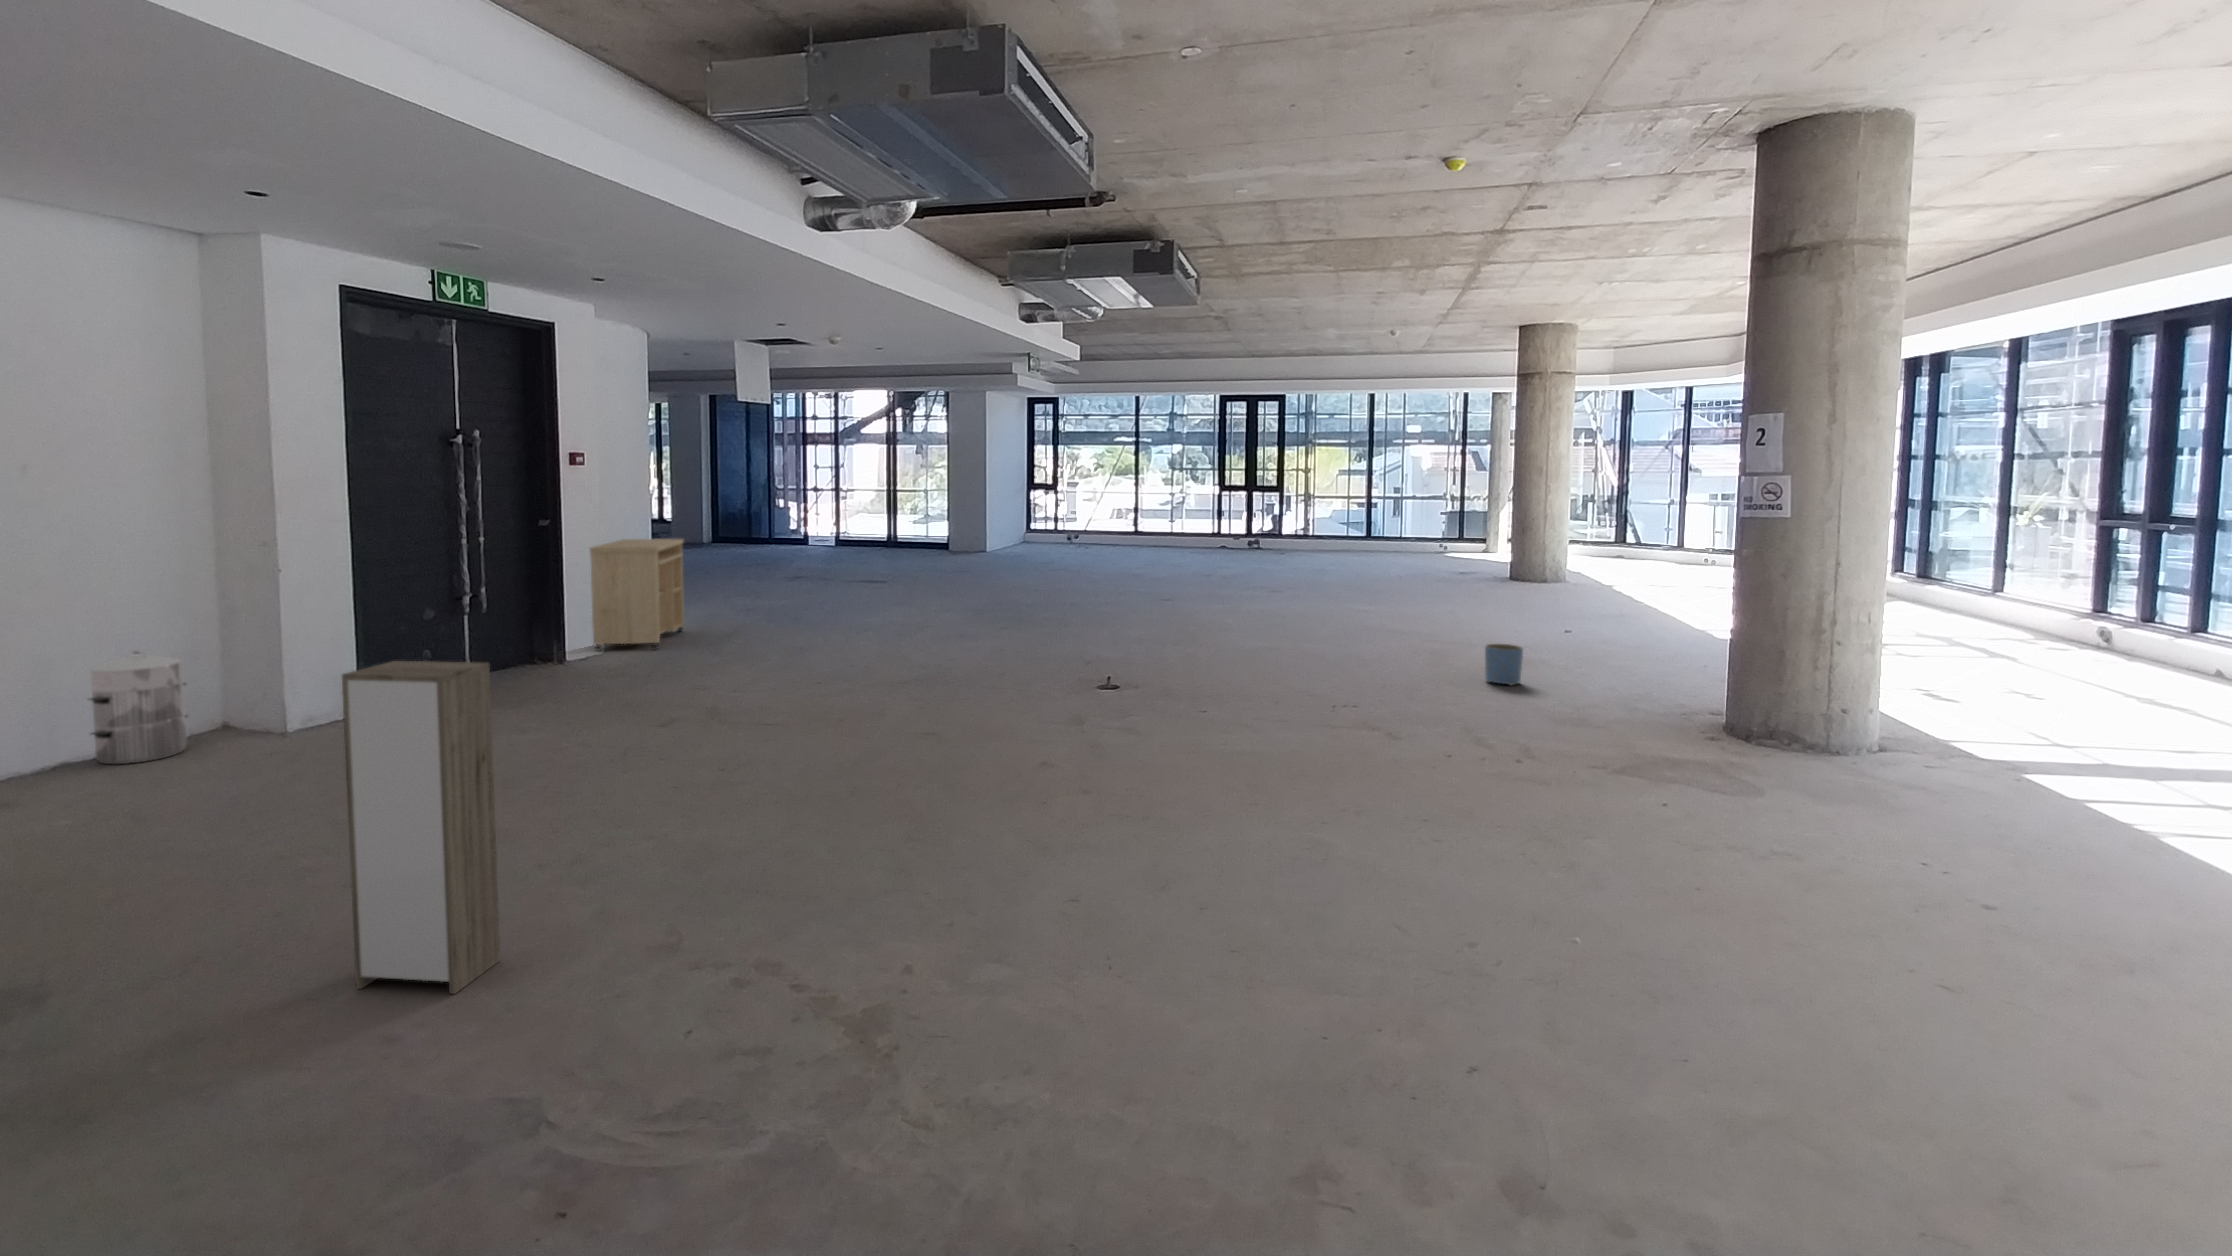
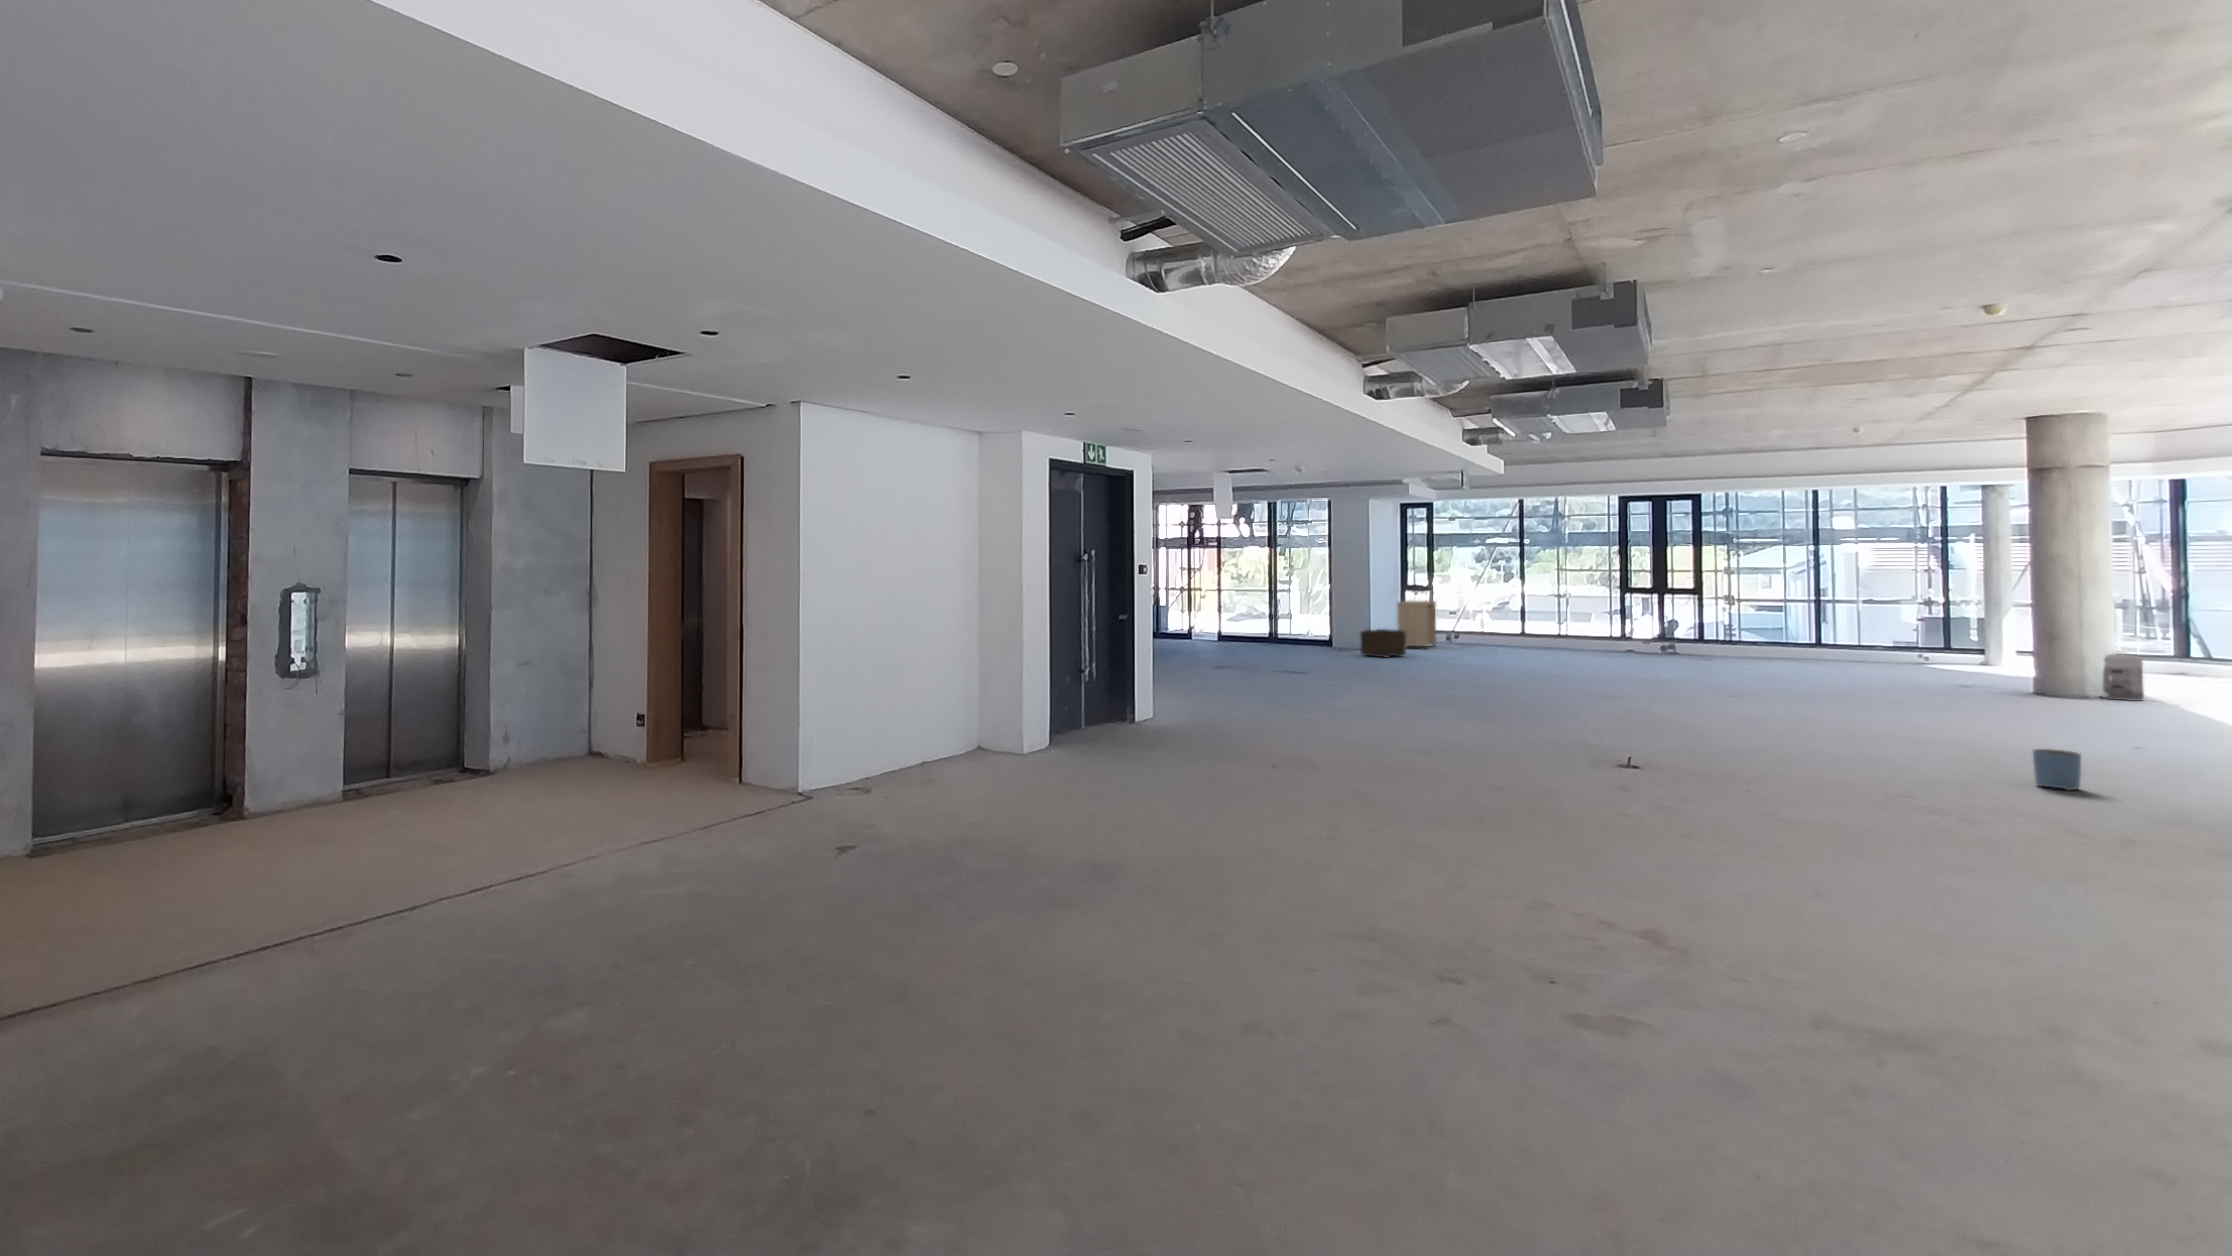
wooden crate: none [974,528,1018,557] -> present [1361,629,1406,657]
desk: present [590,539,684,650] -> present [1397,601,1436,648]
waste bin: present [90,652,187,764] -> present [2102,654,2144,701]
storage cabinet: present [342,661,500,994] -> none [1277,700,1348,895]

